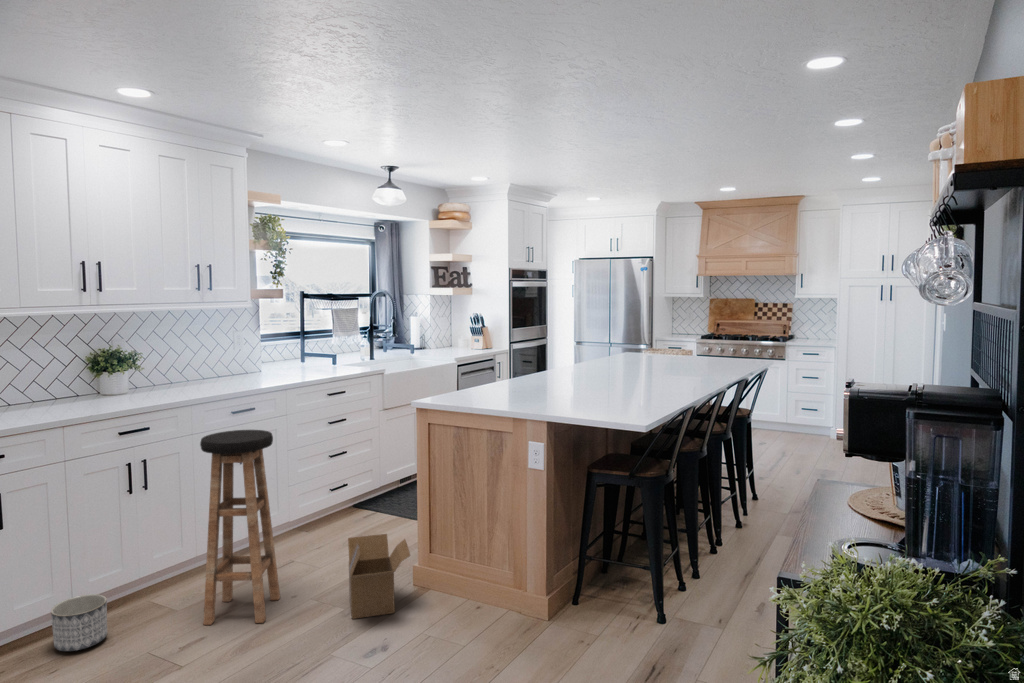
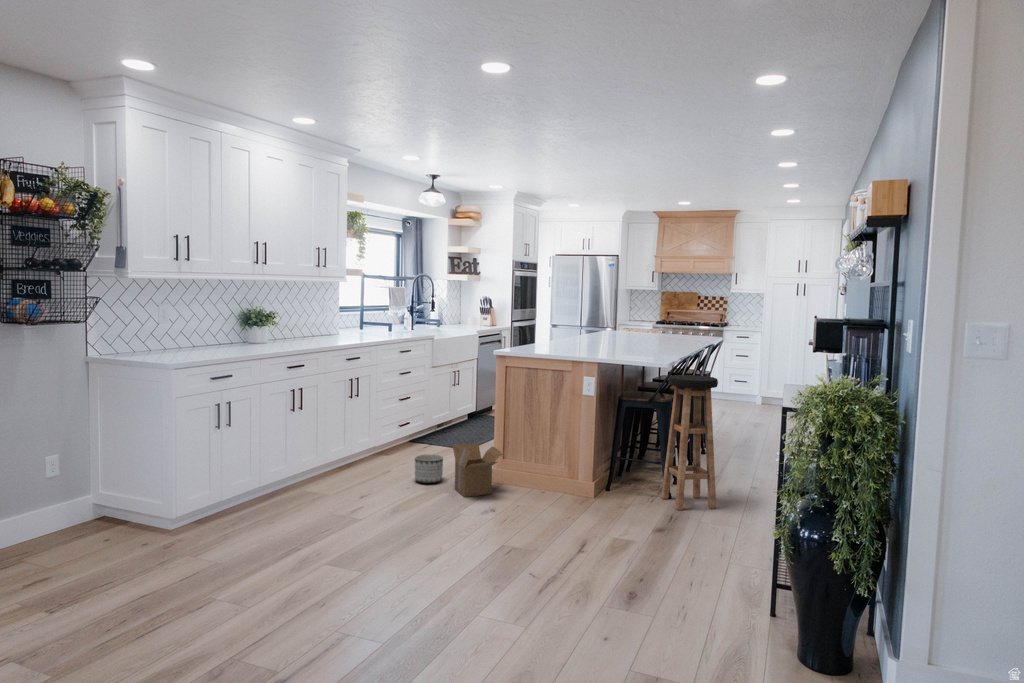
bar stool: present [200,430,280,625] -> present [661,375,718,510]
planter: present [51,594,107,651] -> present [415,454,443,483]

